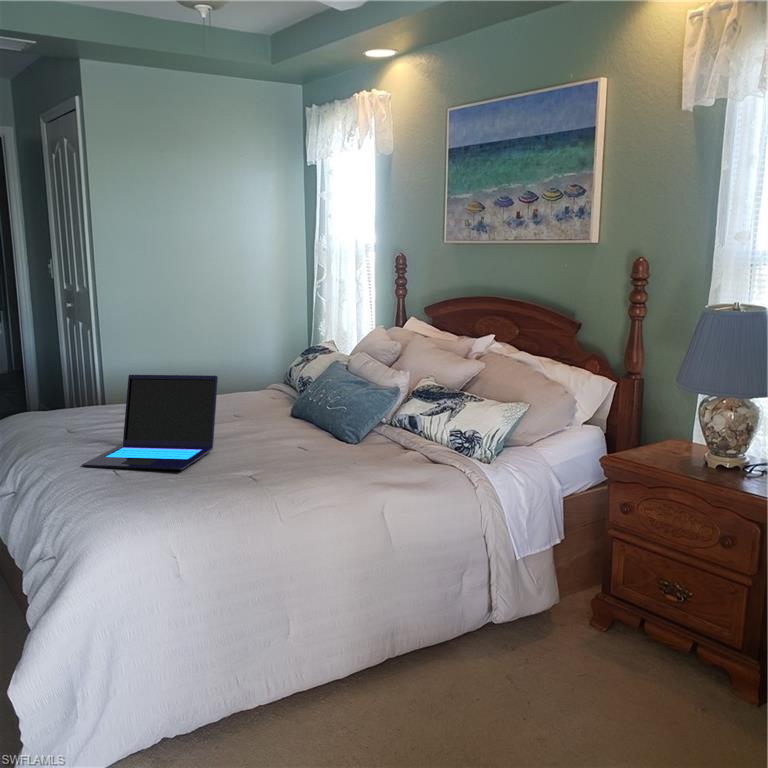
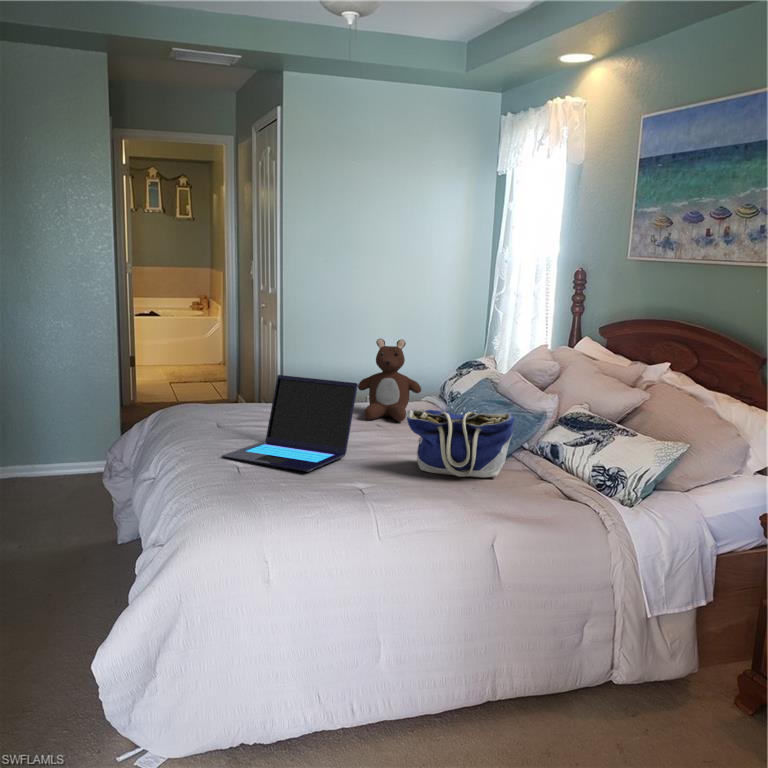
teddy bear: none [203,330,268,412] -> present [358,339,421,421]
tote bag: none [274,391,380,456] -> present [406,409,514,478]

